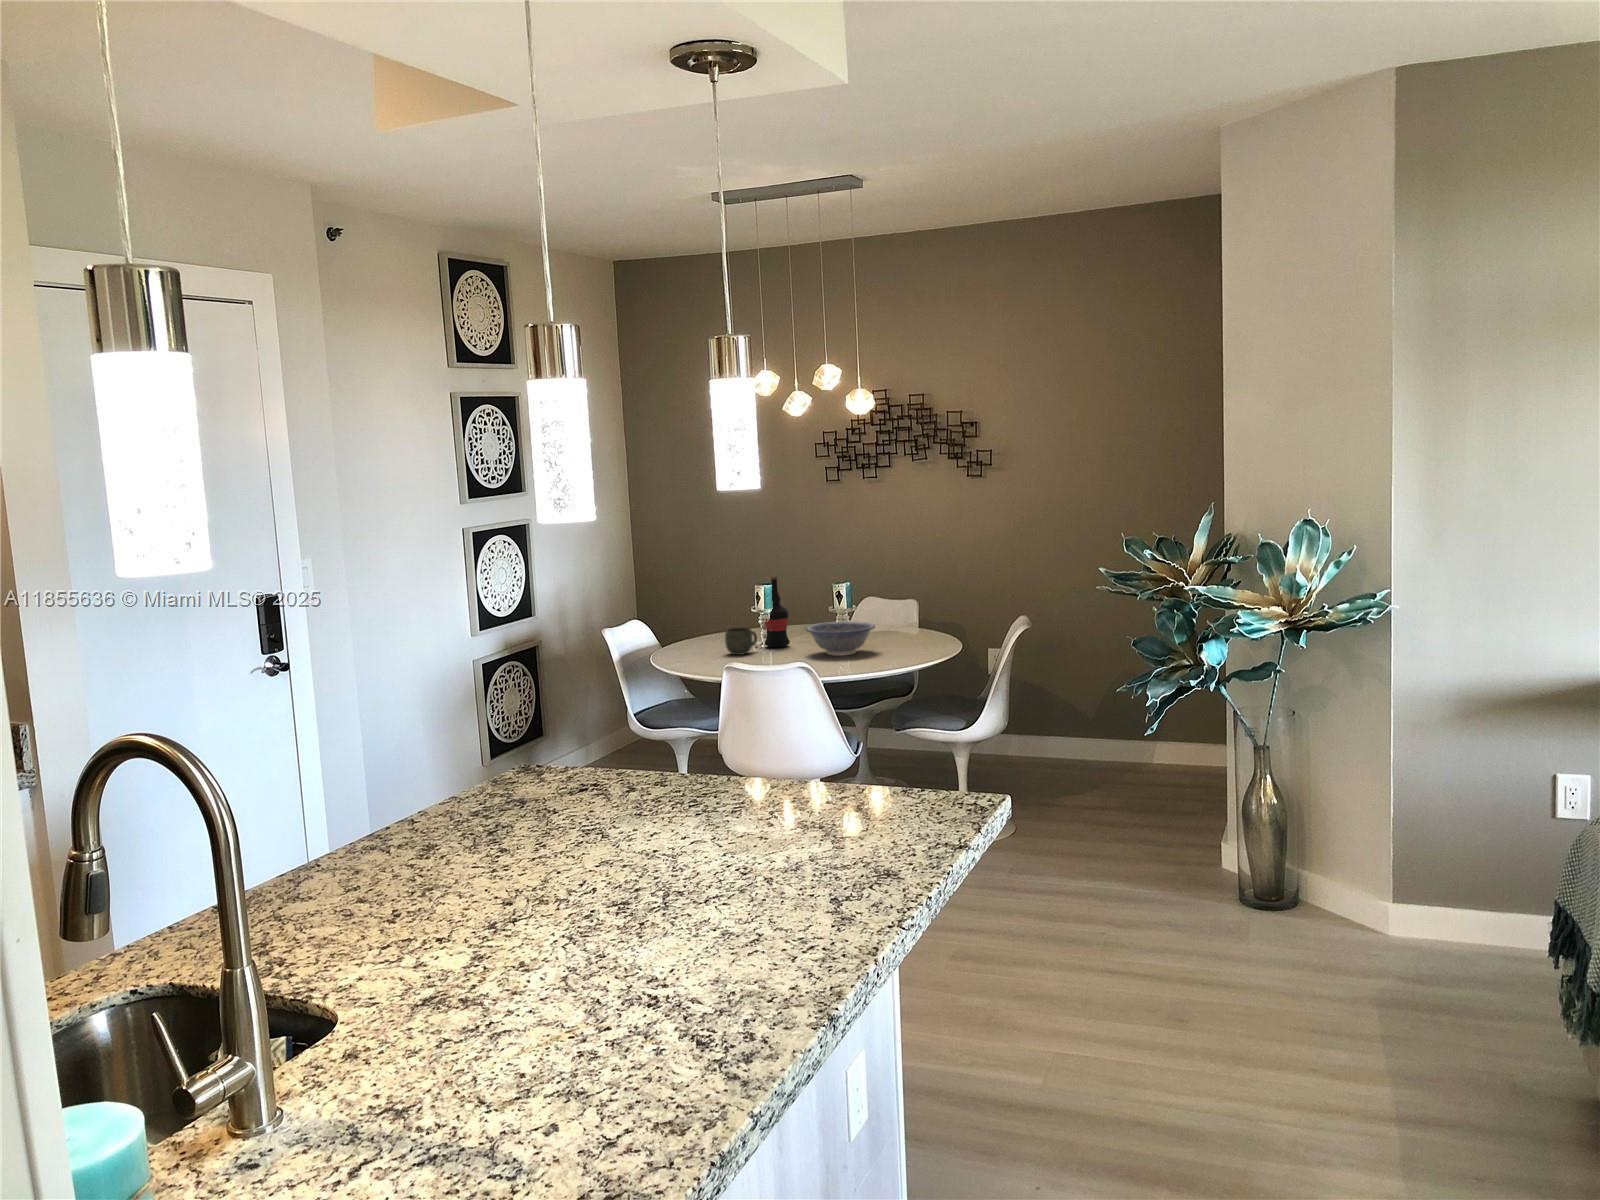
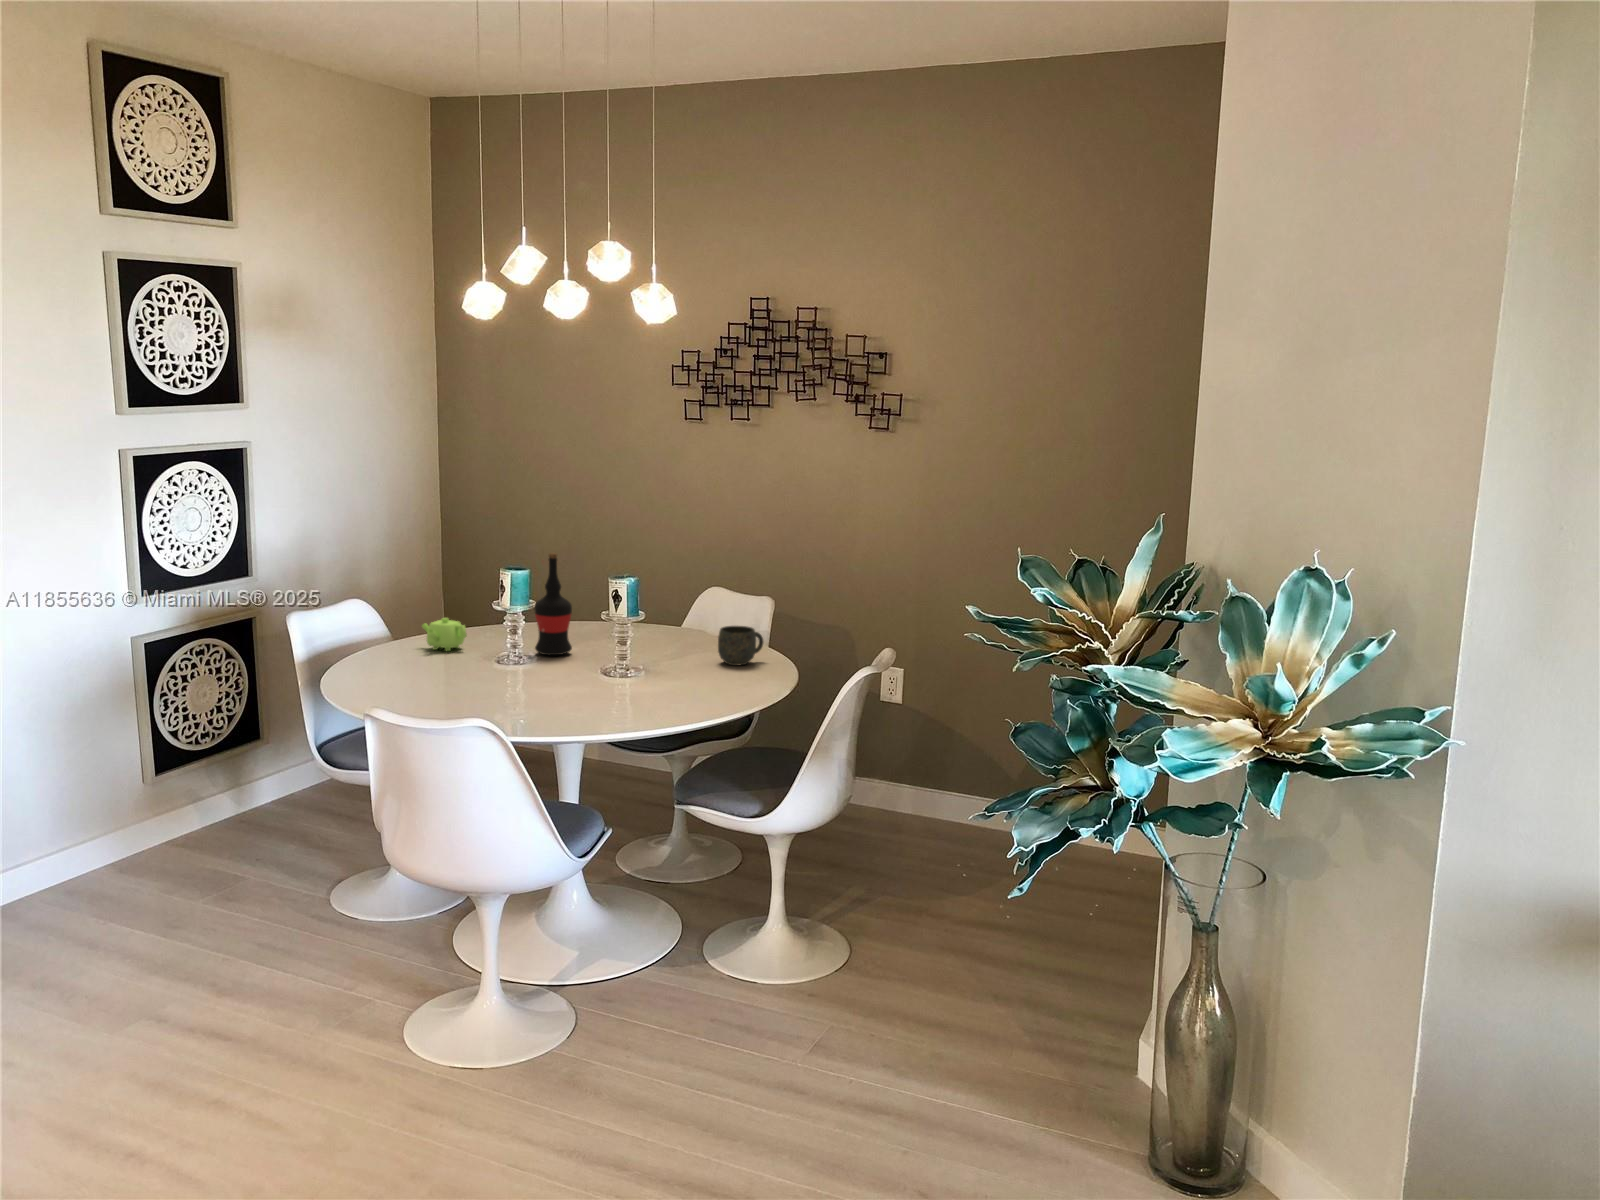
decorative bowl: present [806,621,875,656] -> none [574,628,678,682]
mug: present [725,627,757,655] -> present [718,626,763,666]
teapot: none [682,628,716,651] -> present [422,618,467,651]

